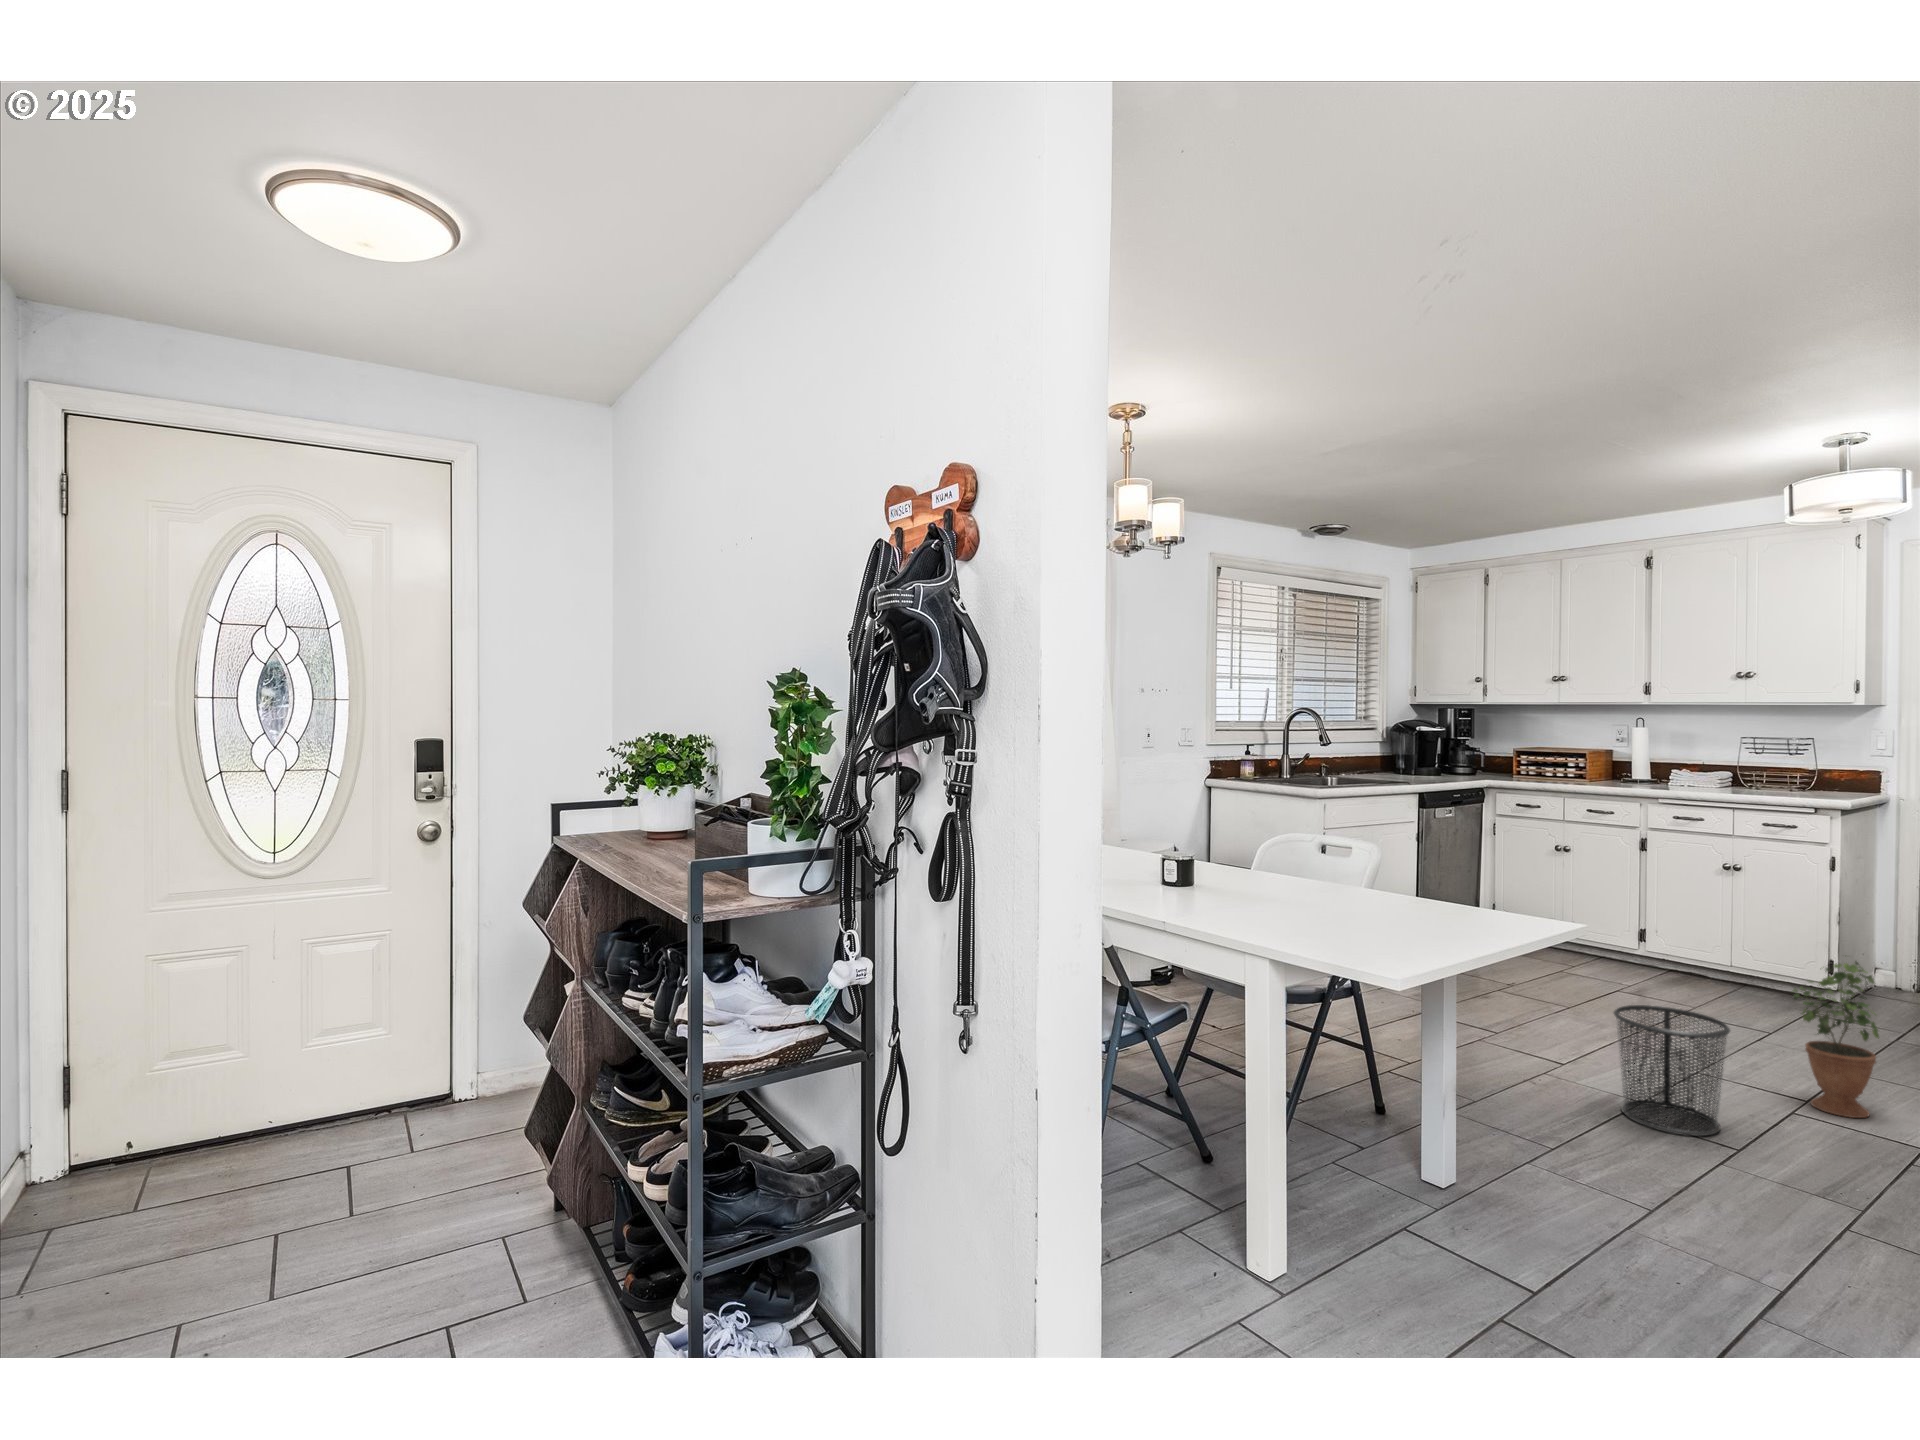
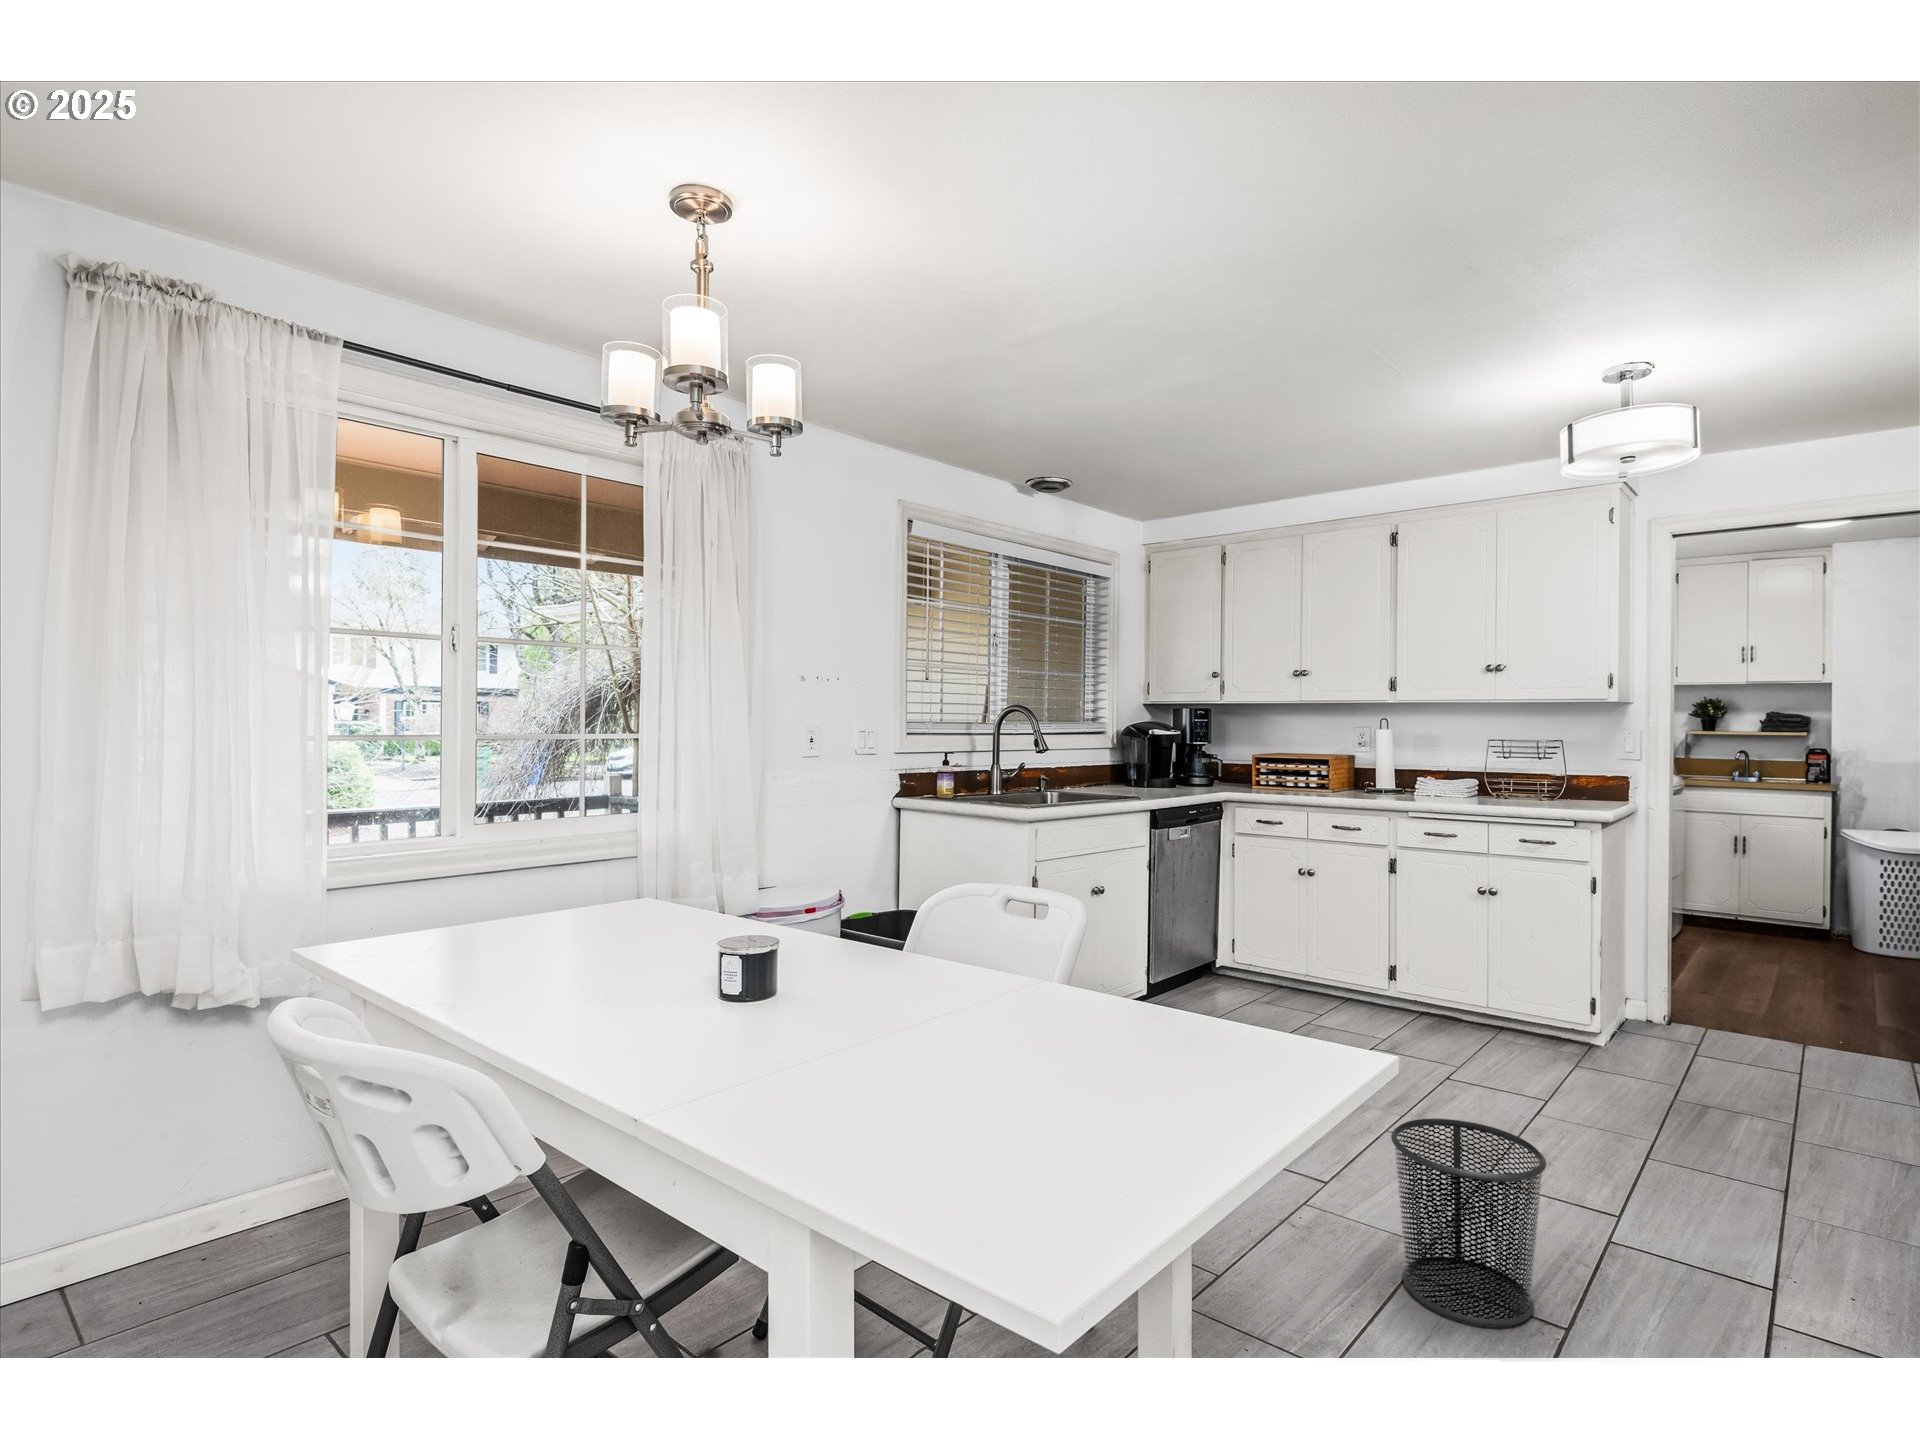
potted plant: present [1793,961,1879,1118] -> none [1598,1027,1707,1254]

